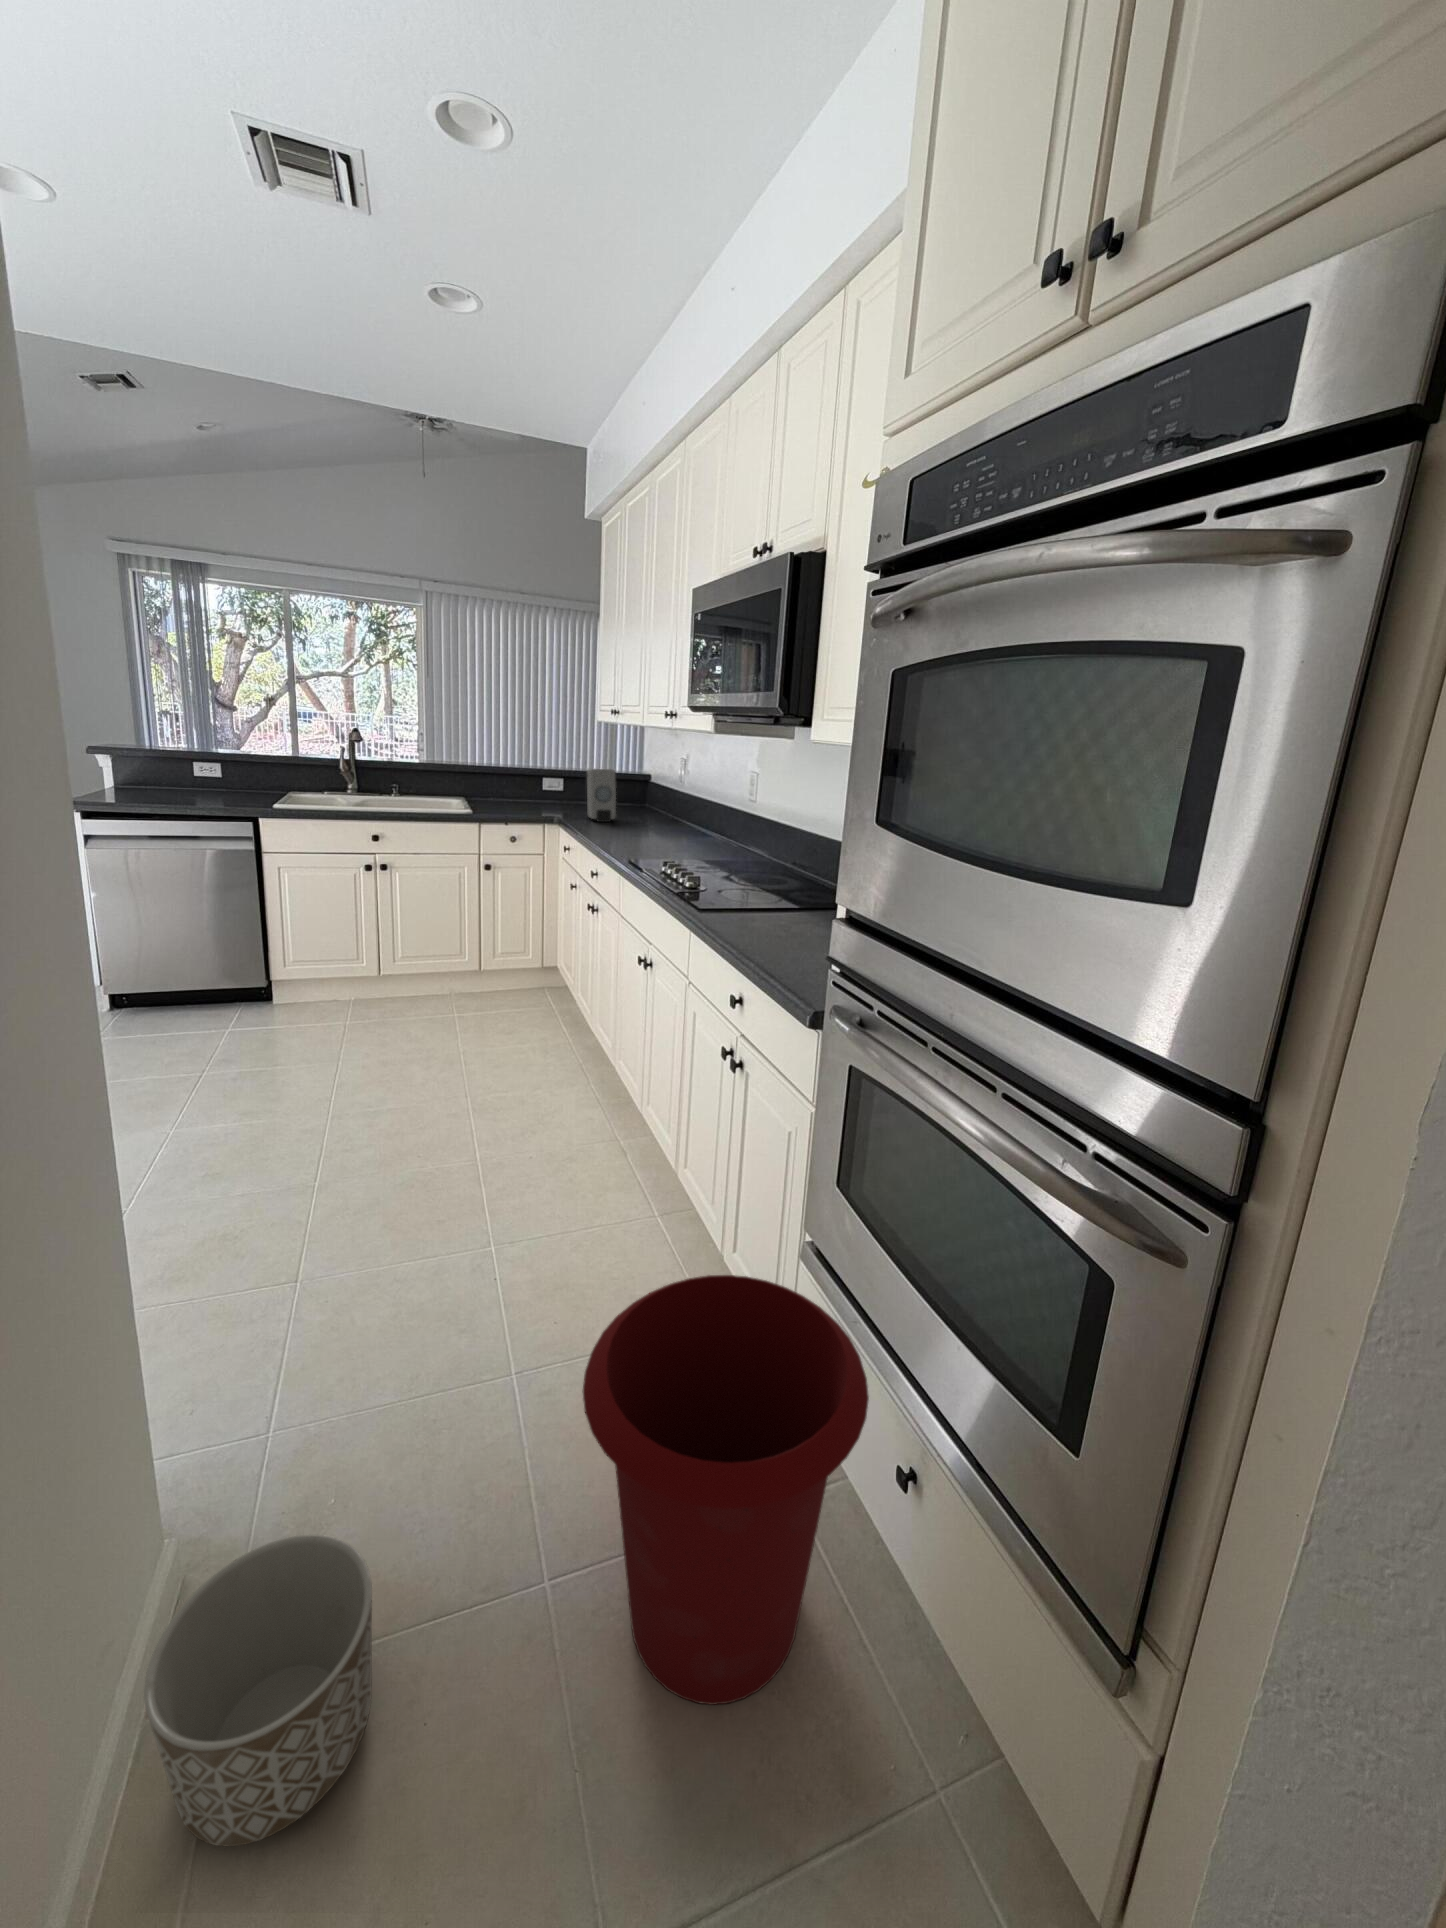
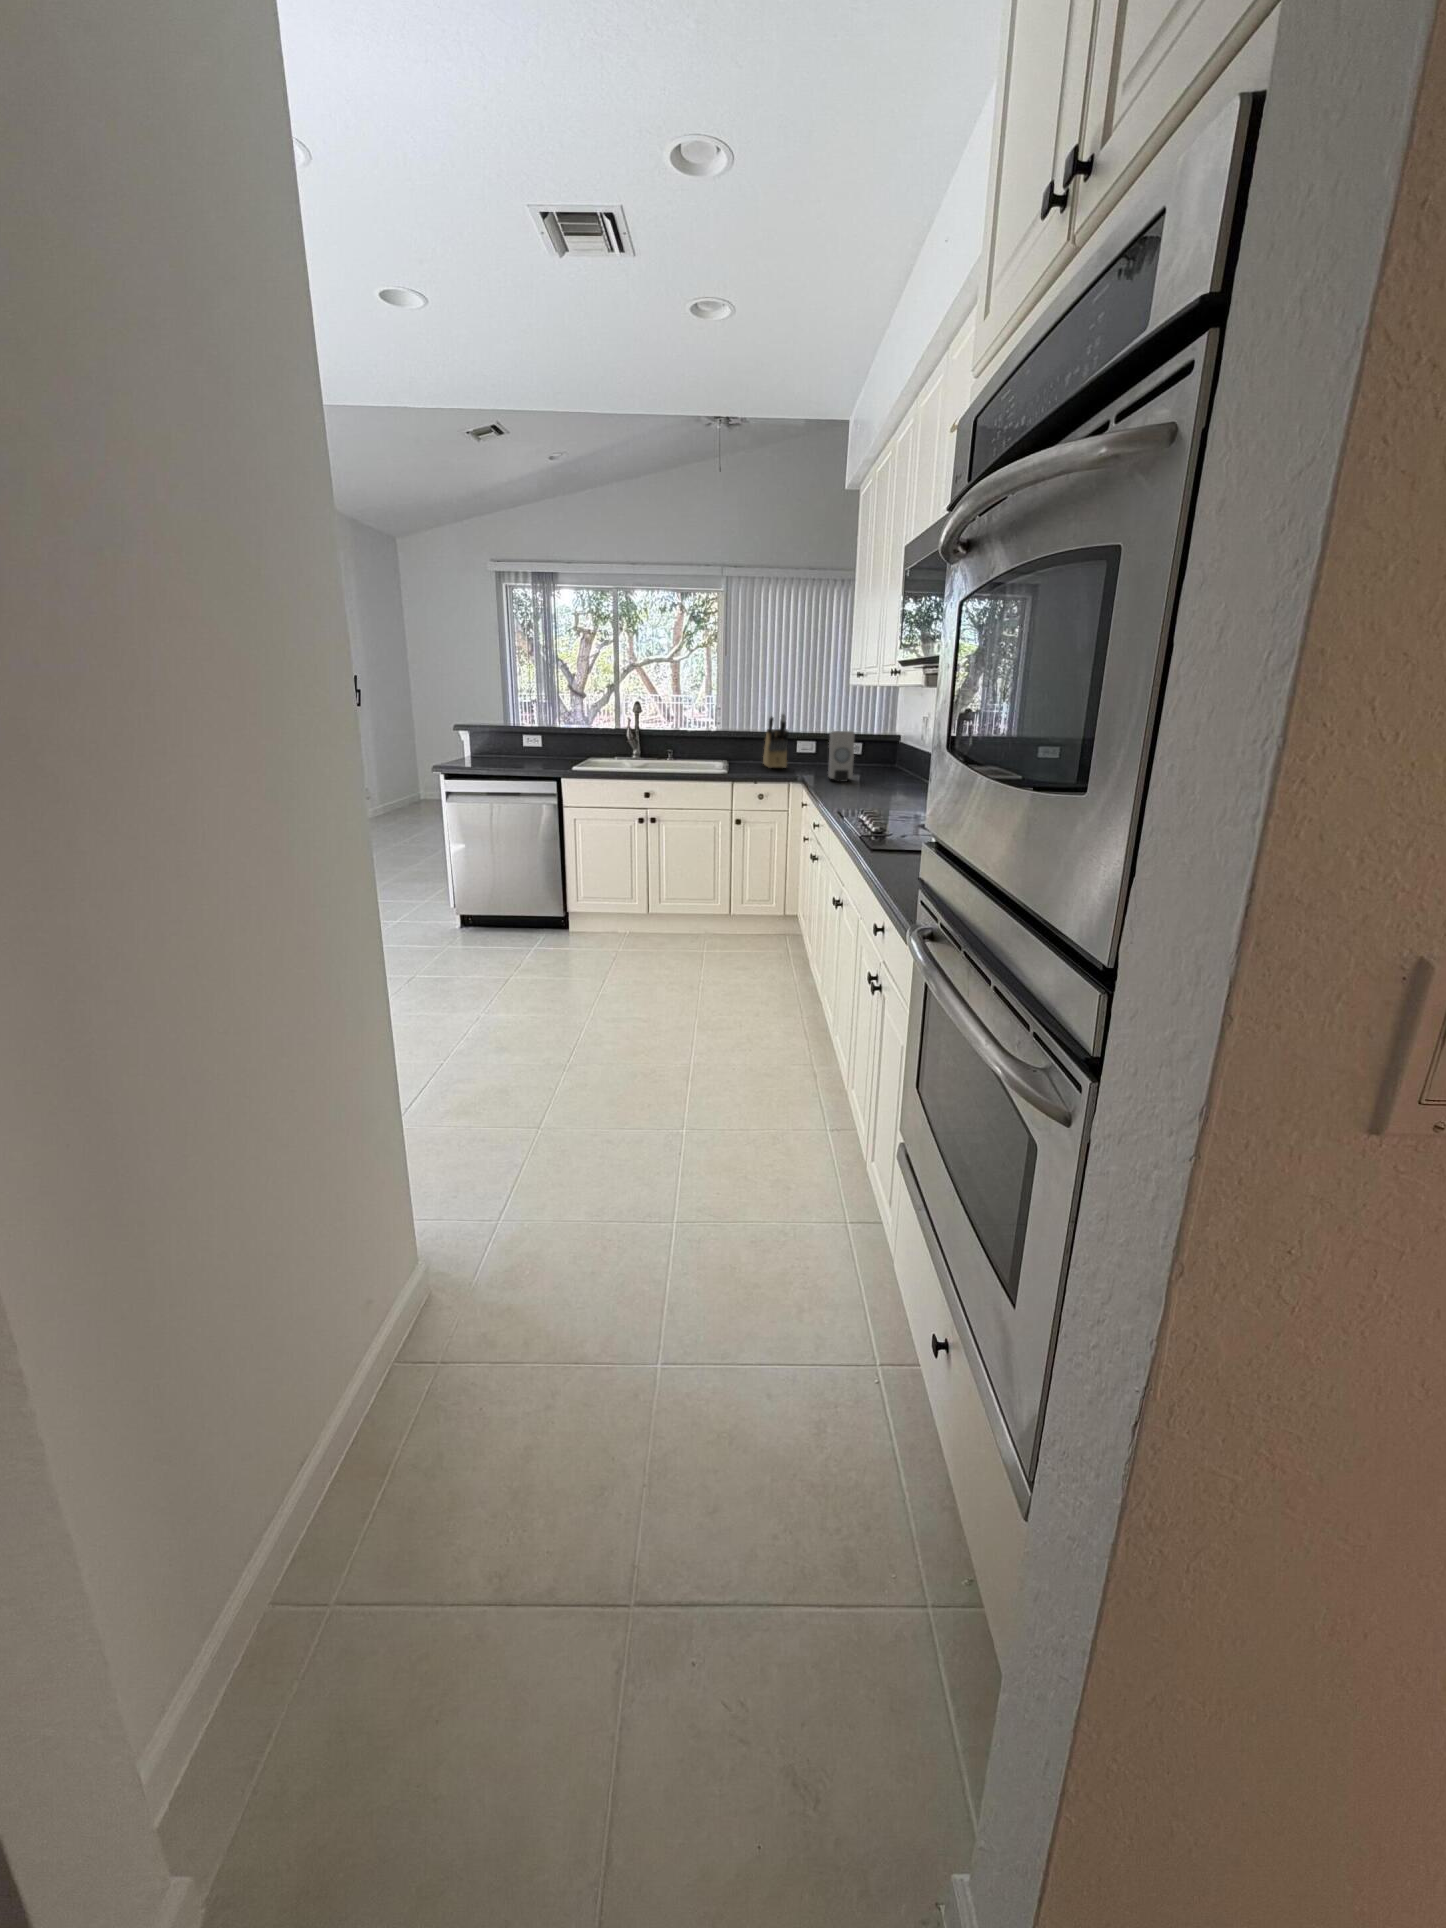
knife block: none [505,747,537,806] -> present [763,714,789,768]
waste bin: present [583,1275,869,1705] -> none [665,1145,909,1490]
planter: present [144,1535,372,1846] -> none [372,1266,517,1447]

